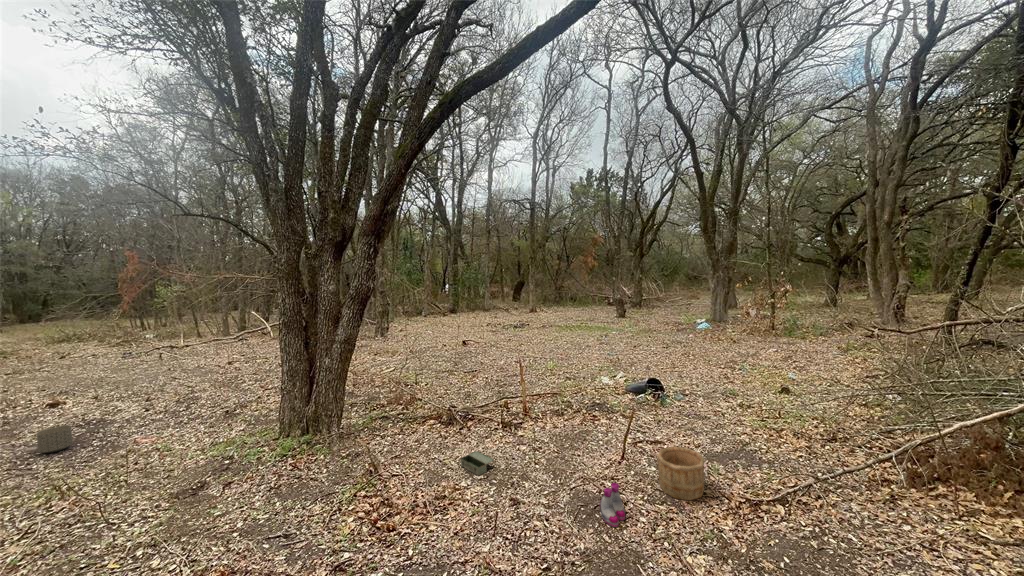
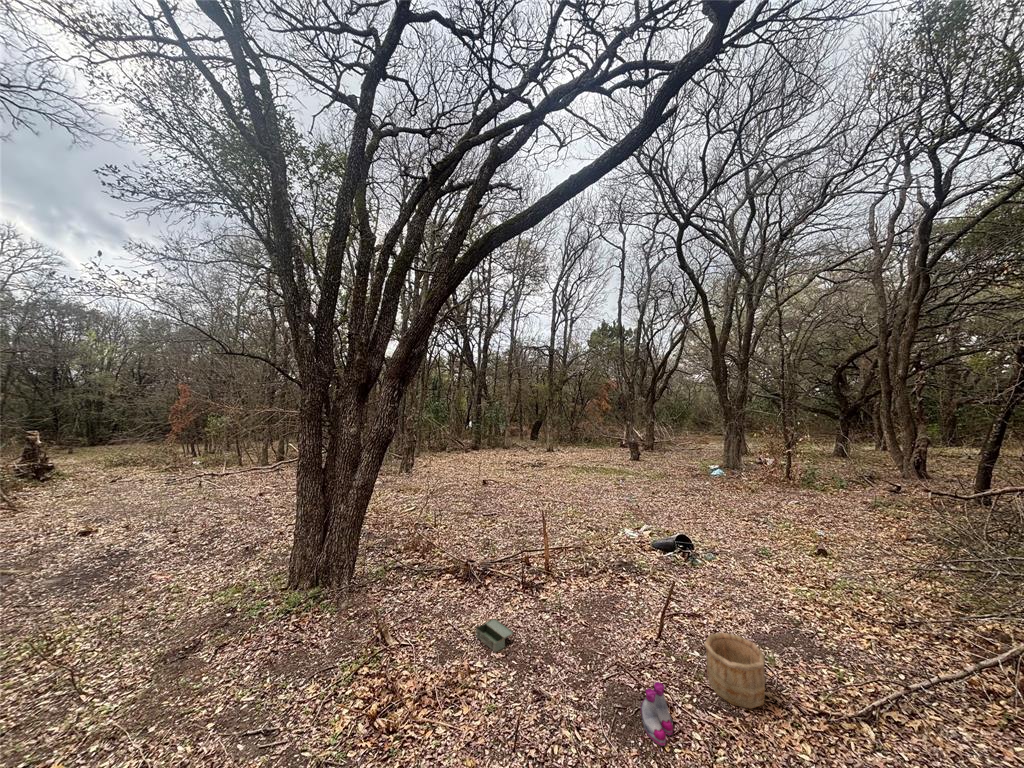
planter: present [36,425,73,453] -> none [48,562,86,592]

